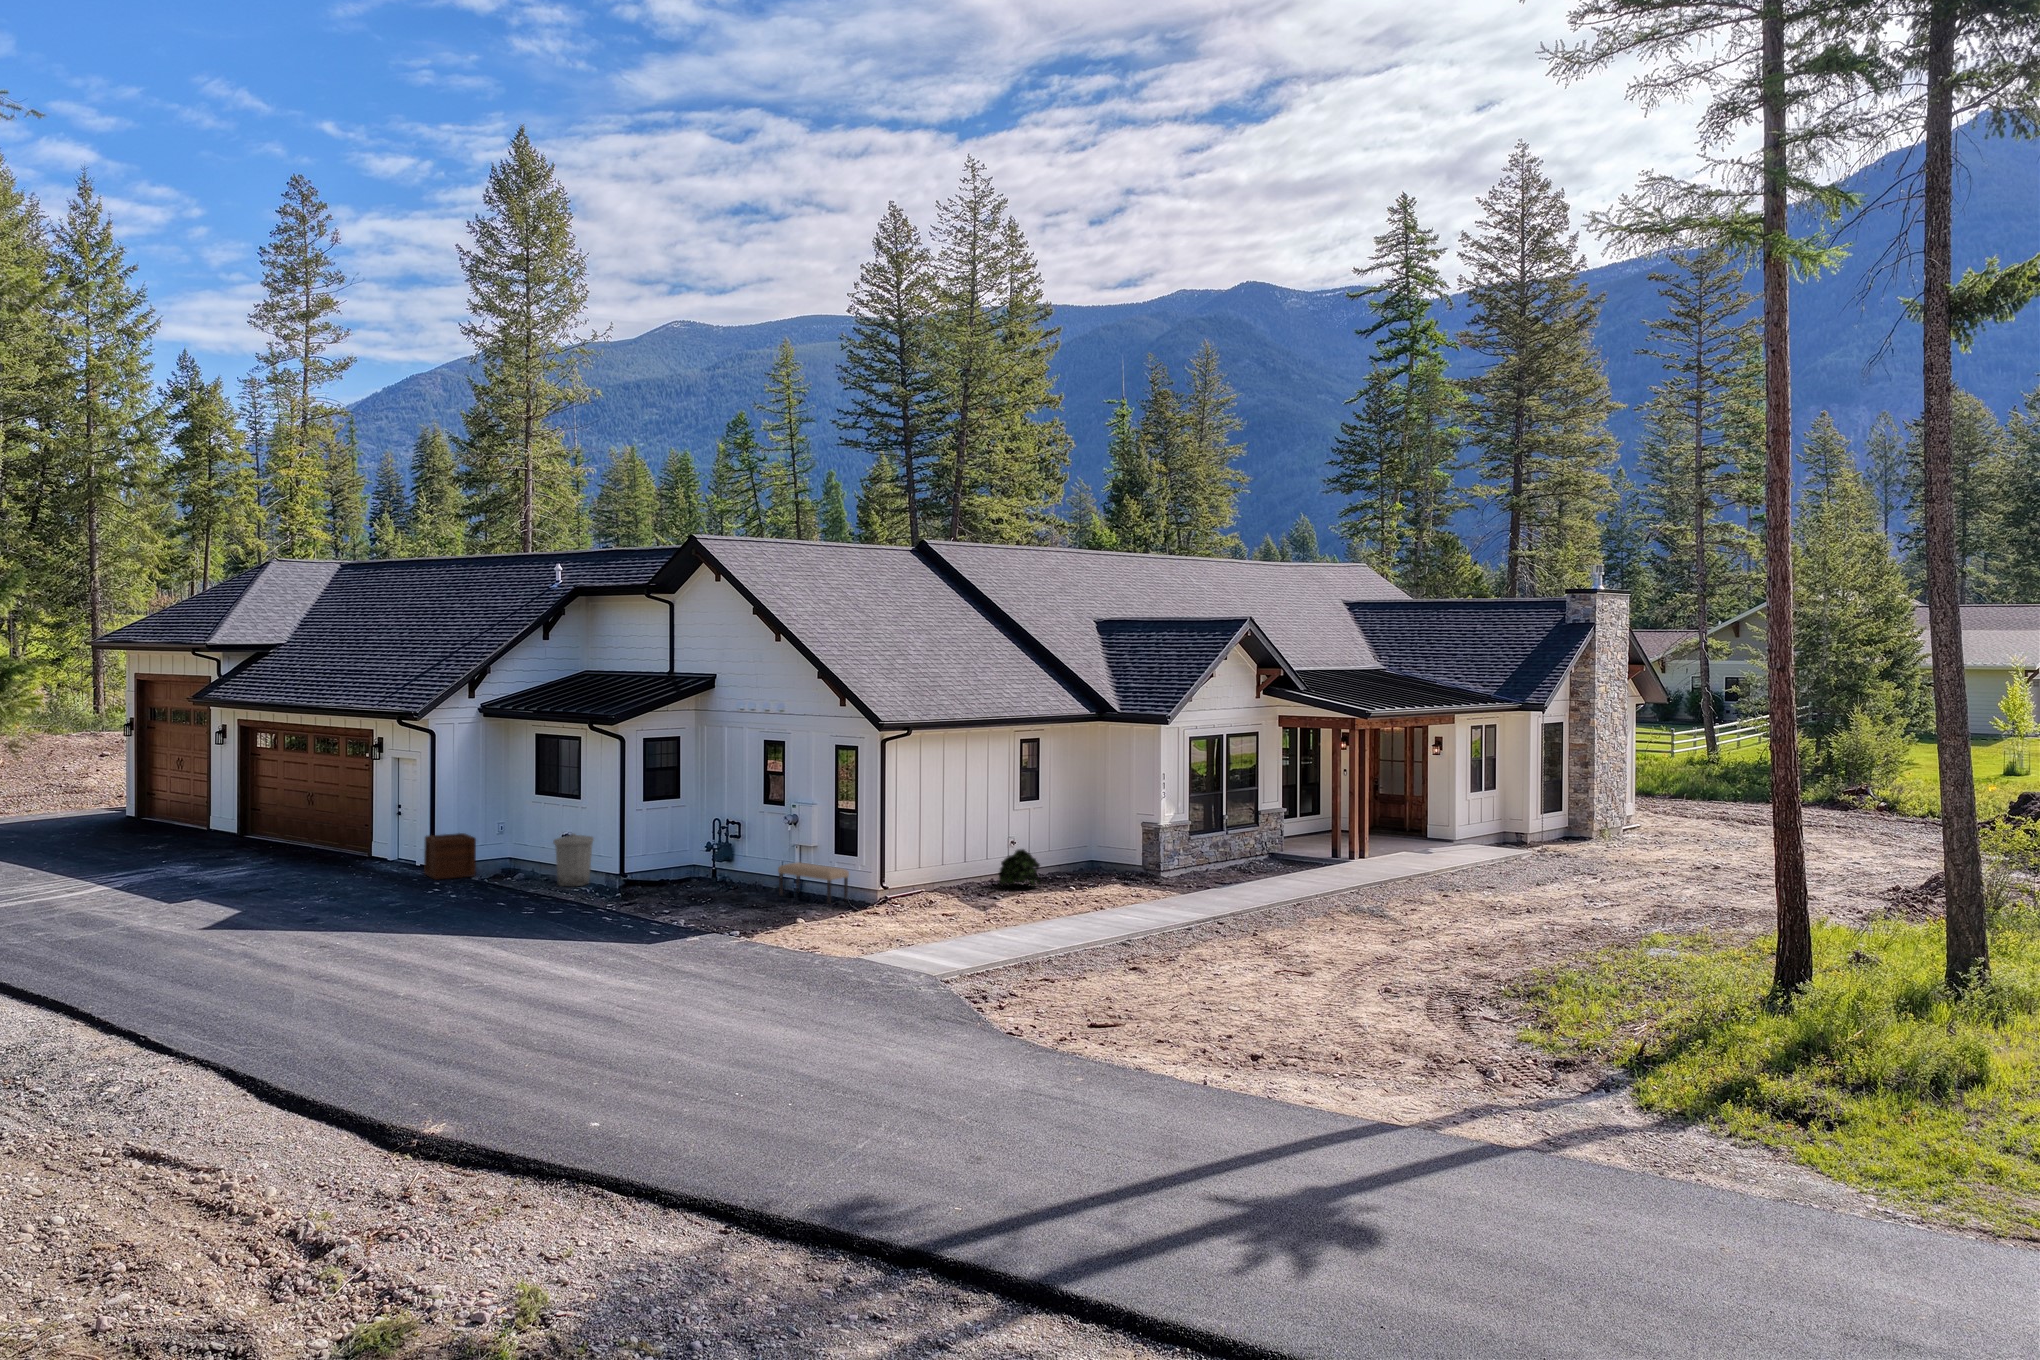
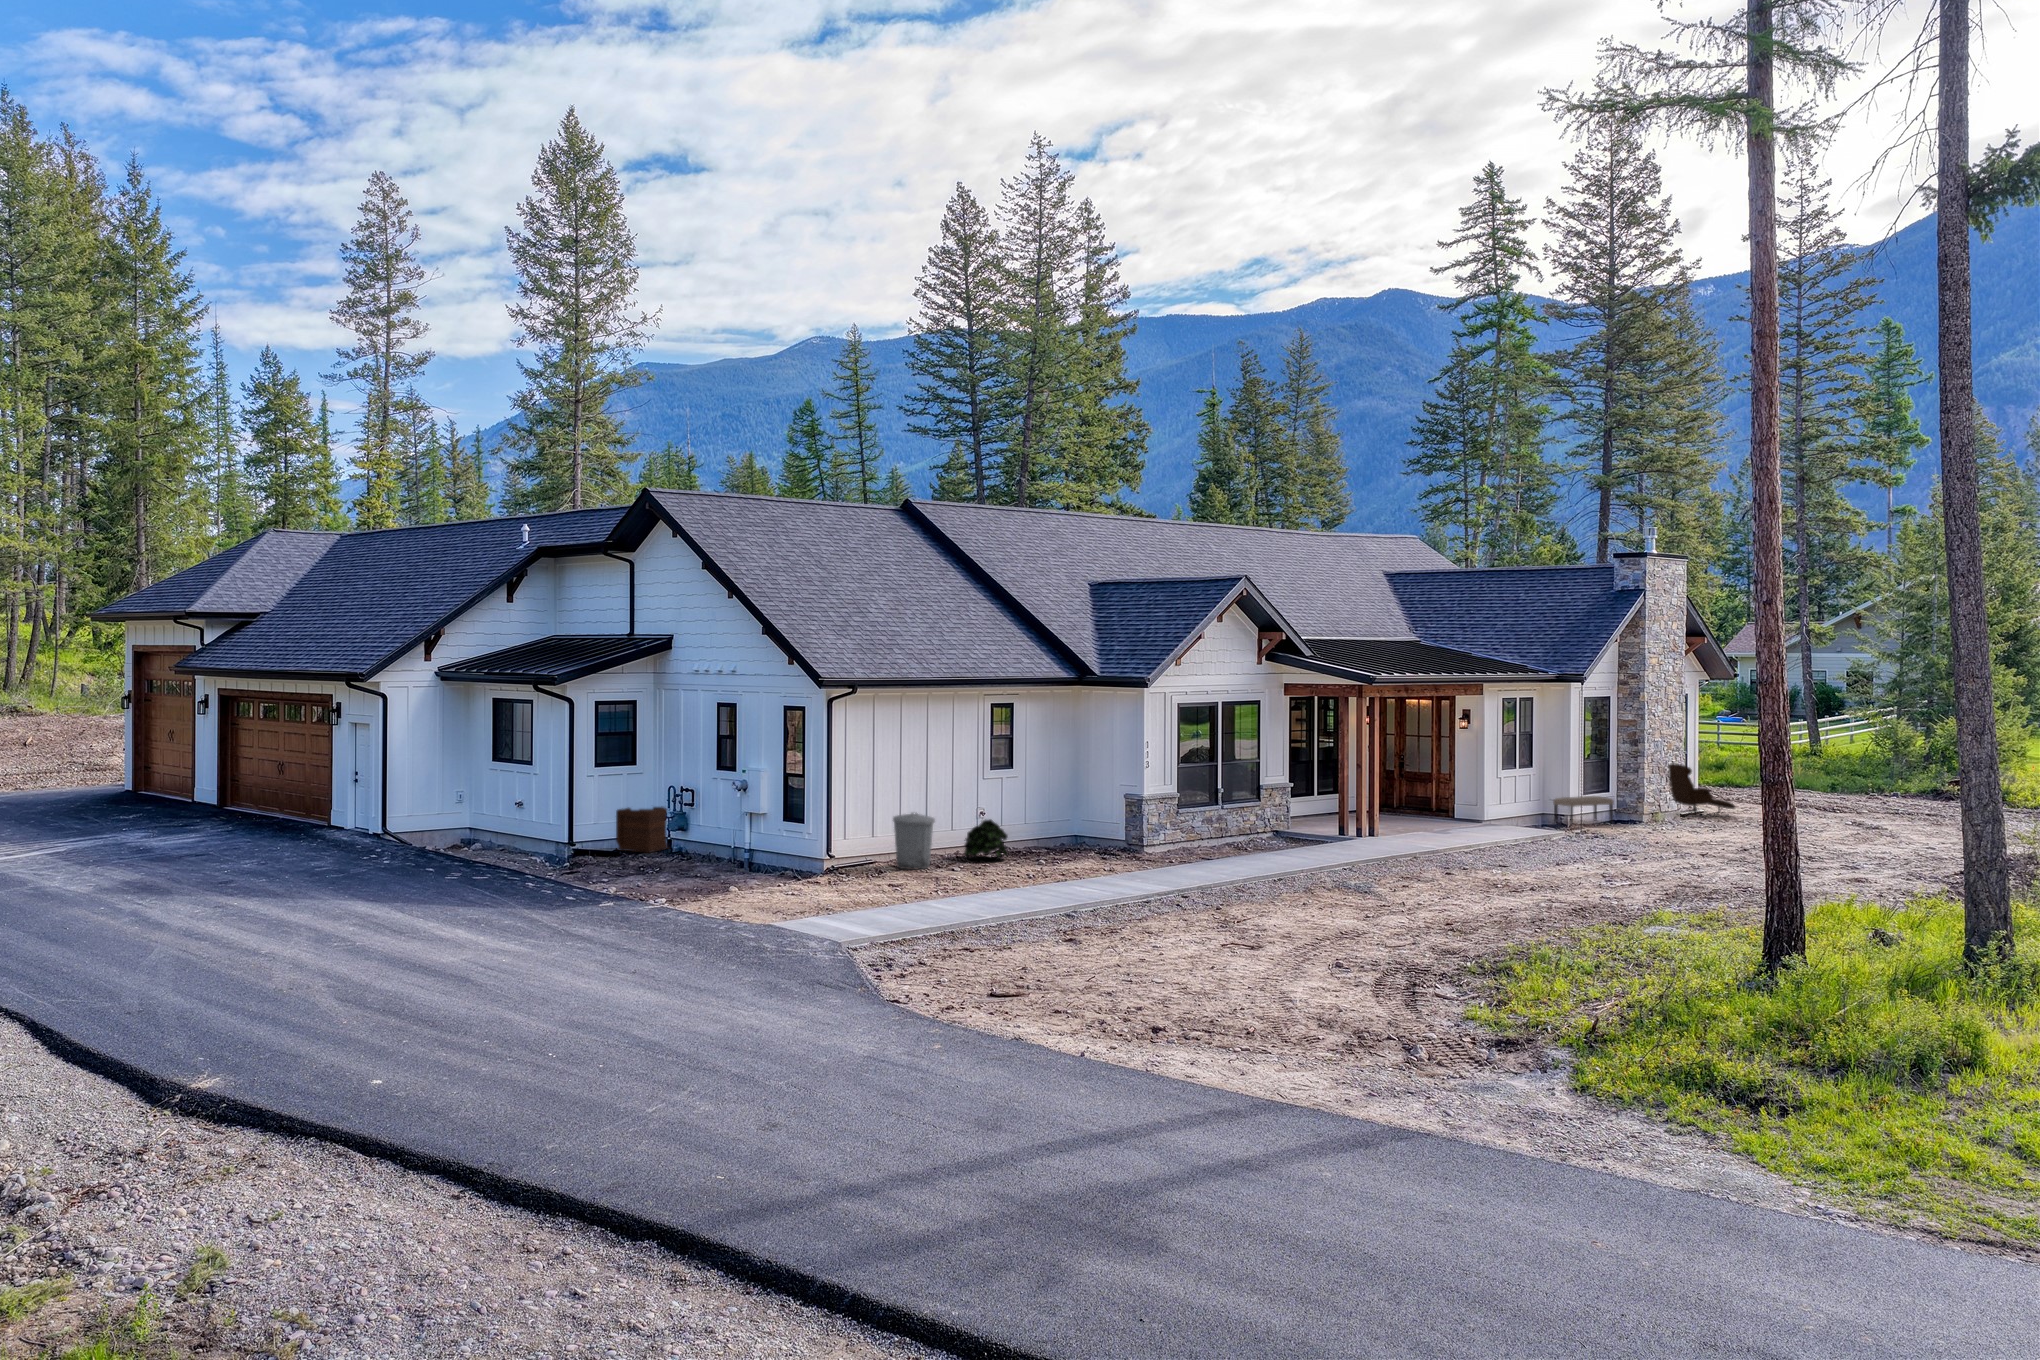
lounge chair: none [1621,787,1683,837] -> present [1668,764,1735,816]
wooden crate: present [424,833,476,880] -> present [616,807,668,853]
trash can: present [553,833,594,886] -> present [893,813,935,870]
bench: present [778,862,849,904] -> present [1553,796,1614,825]

